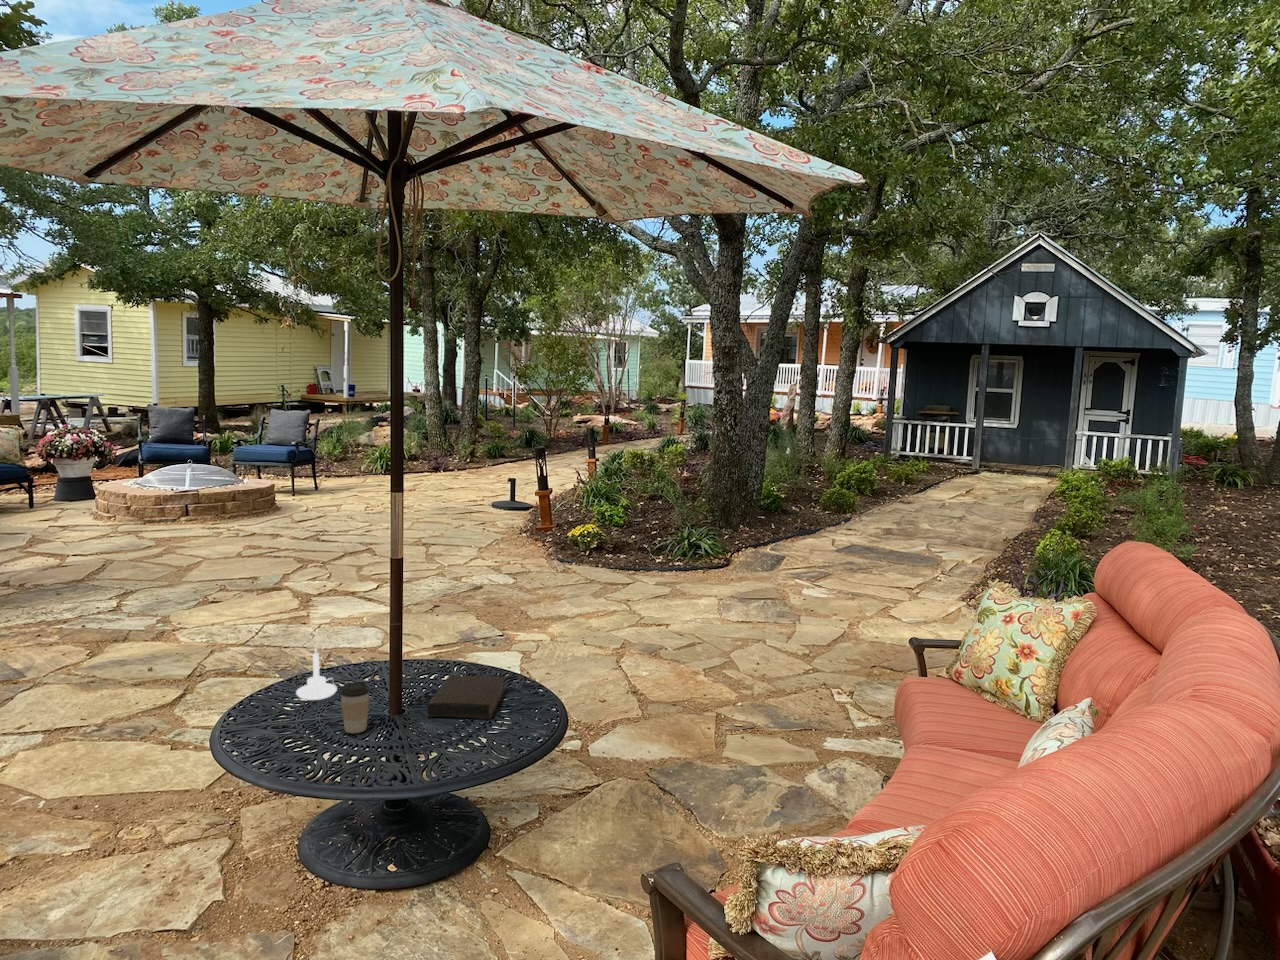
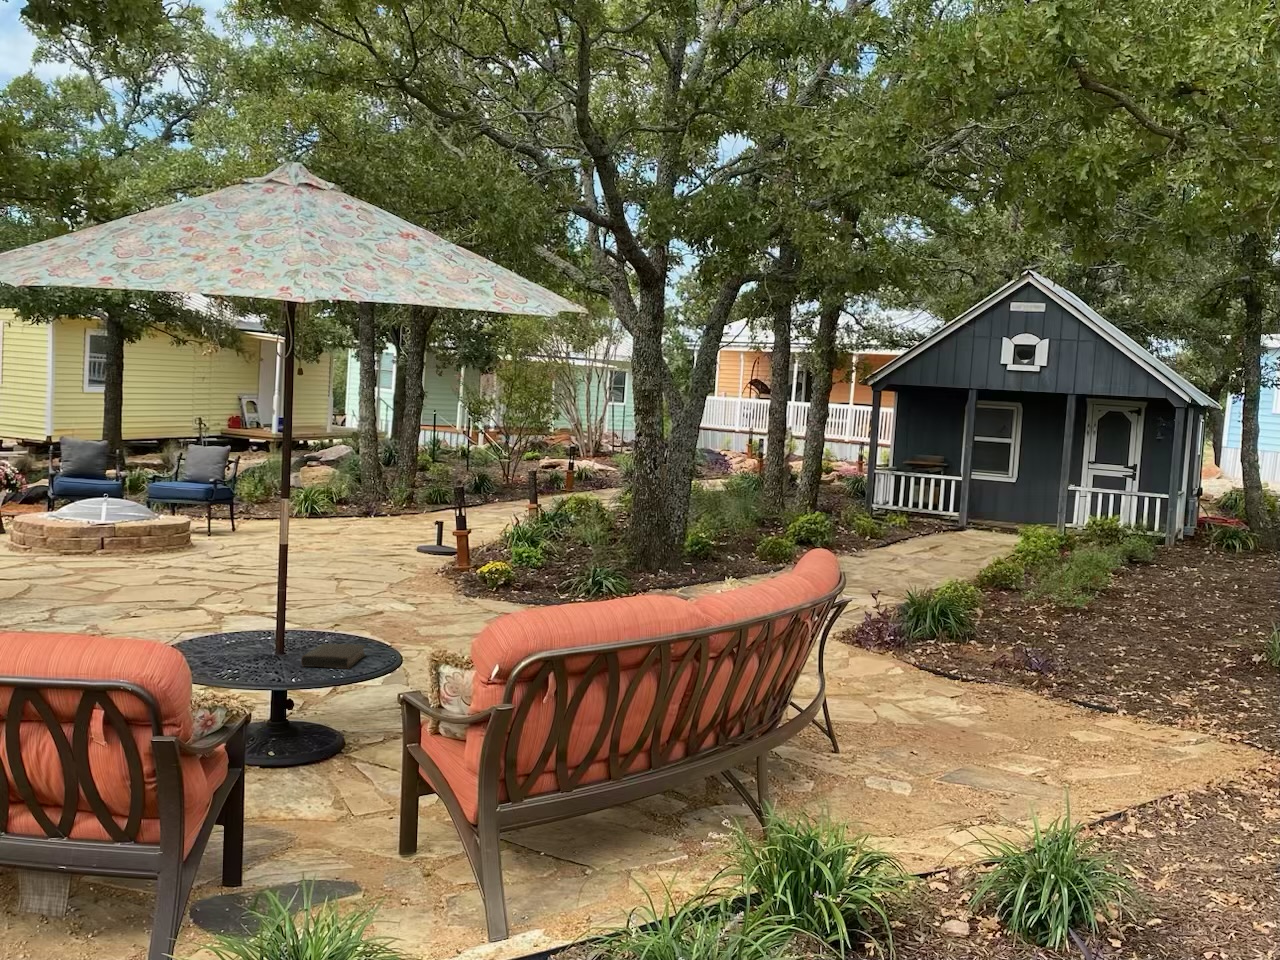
candle holder: present [296,648,337,700] -> none [204,616,236,656]
coffee cup: present [340,682,369,733] -> none [237,636,258,673]

